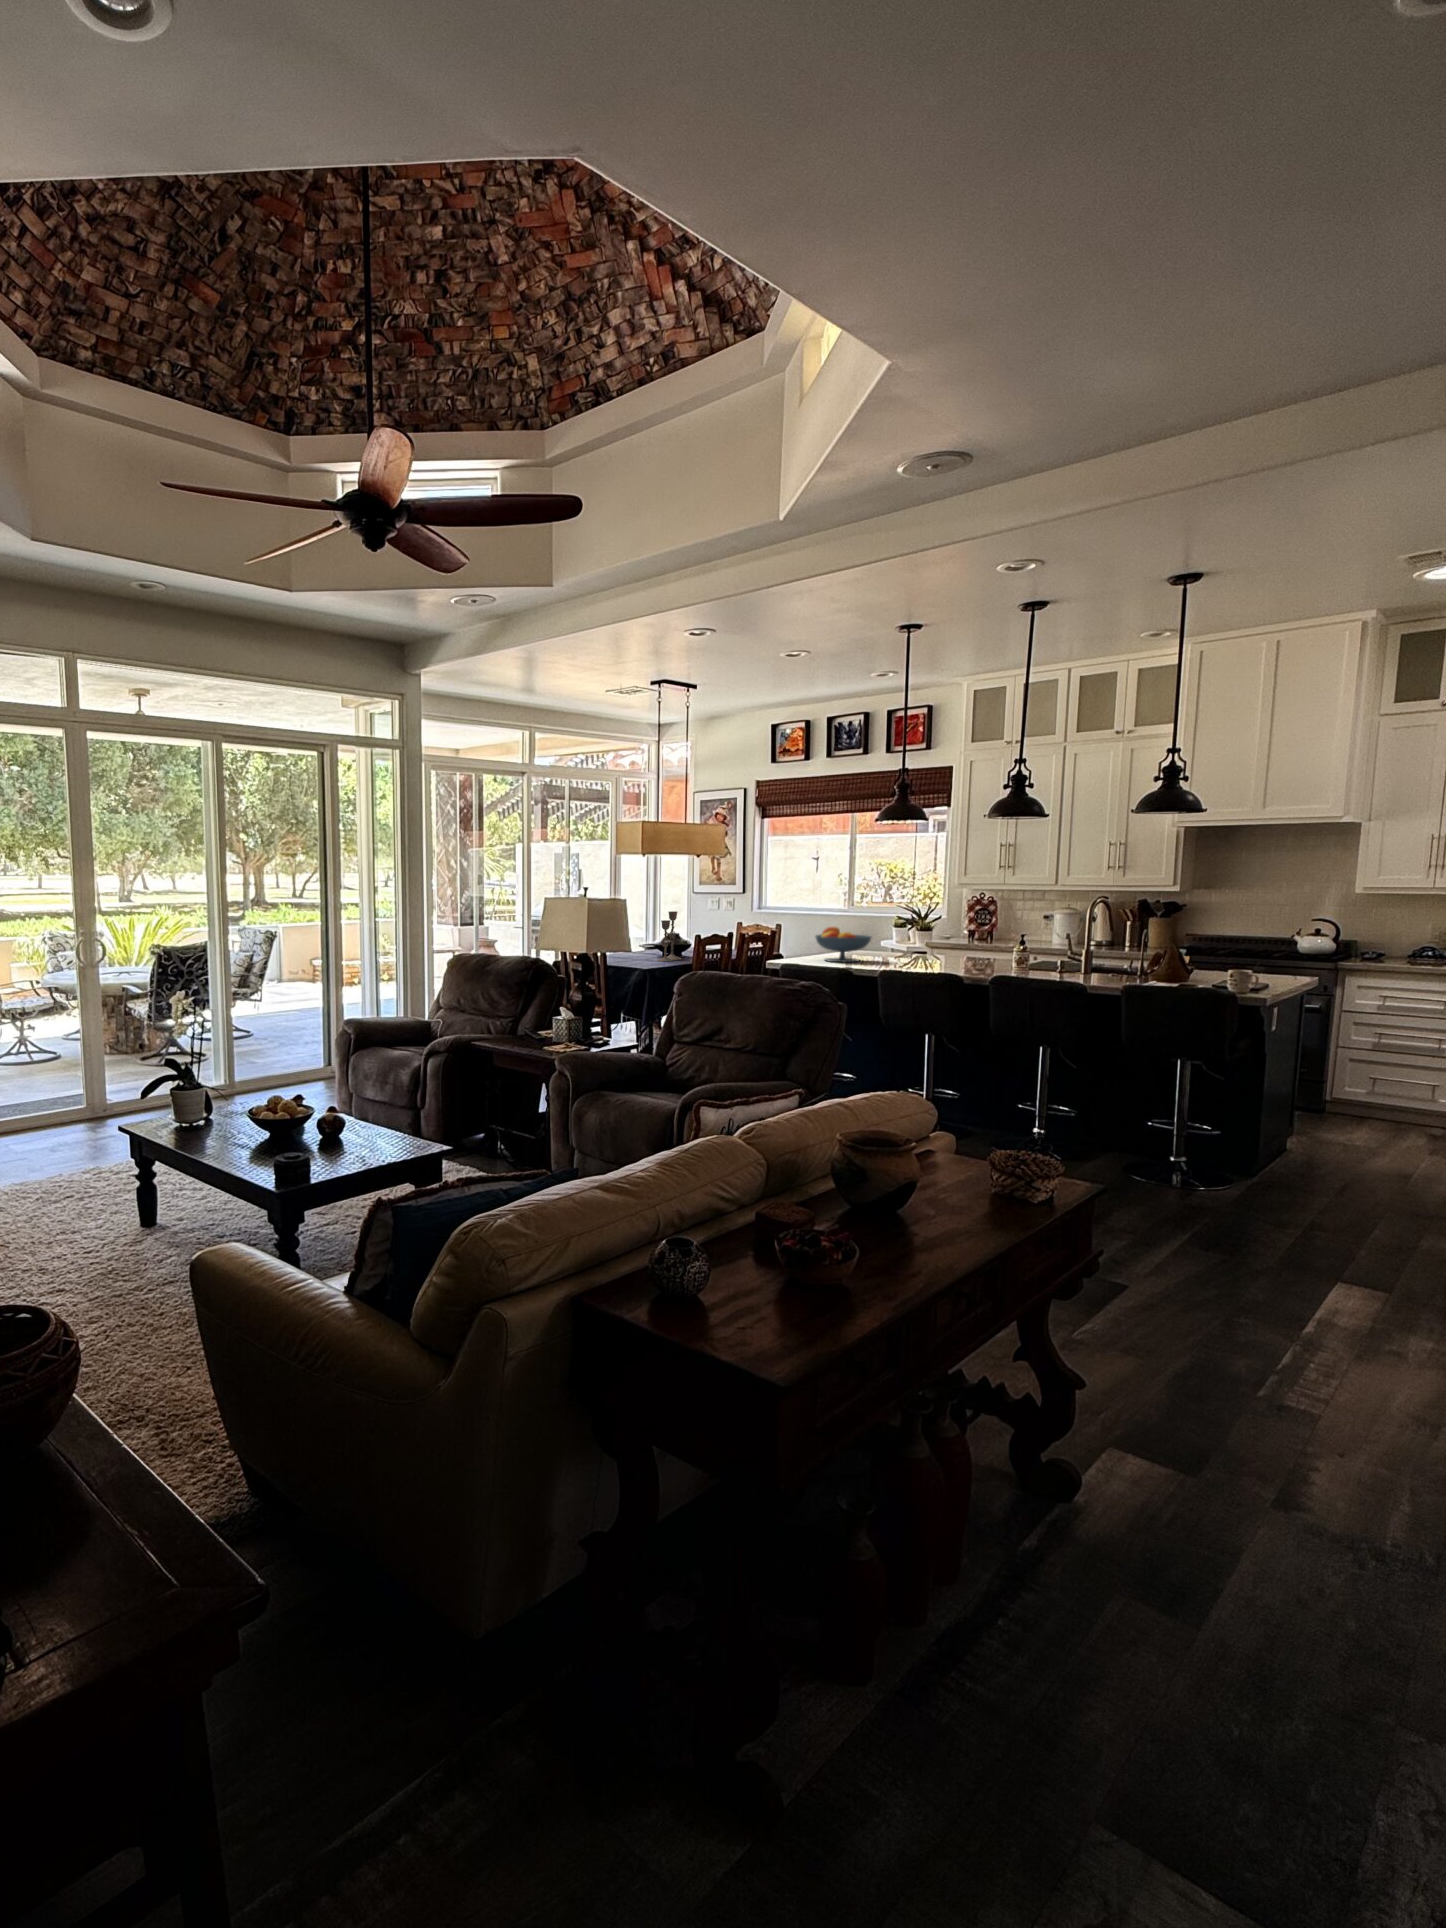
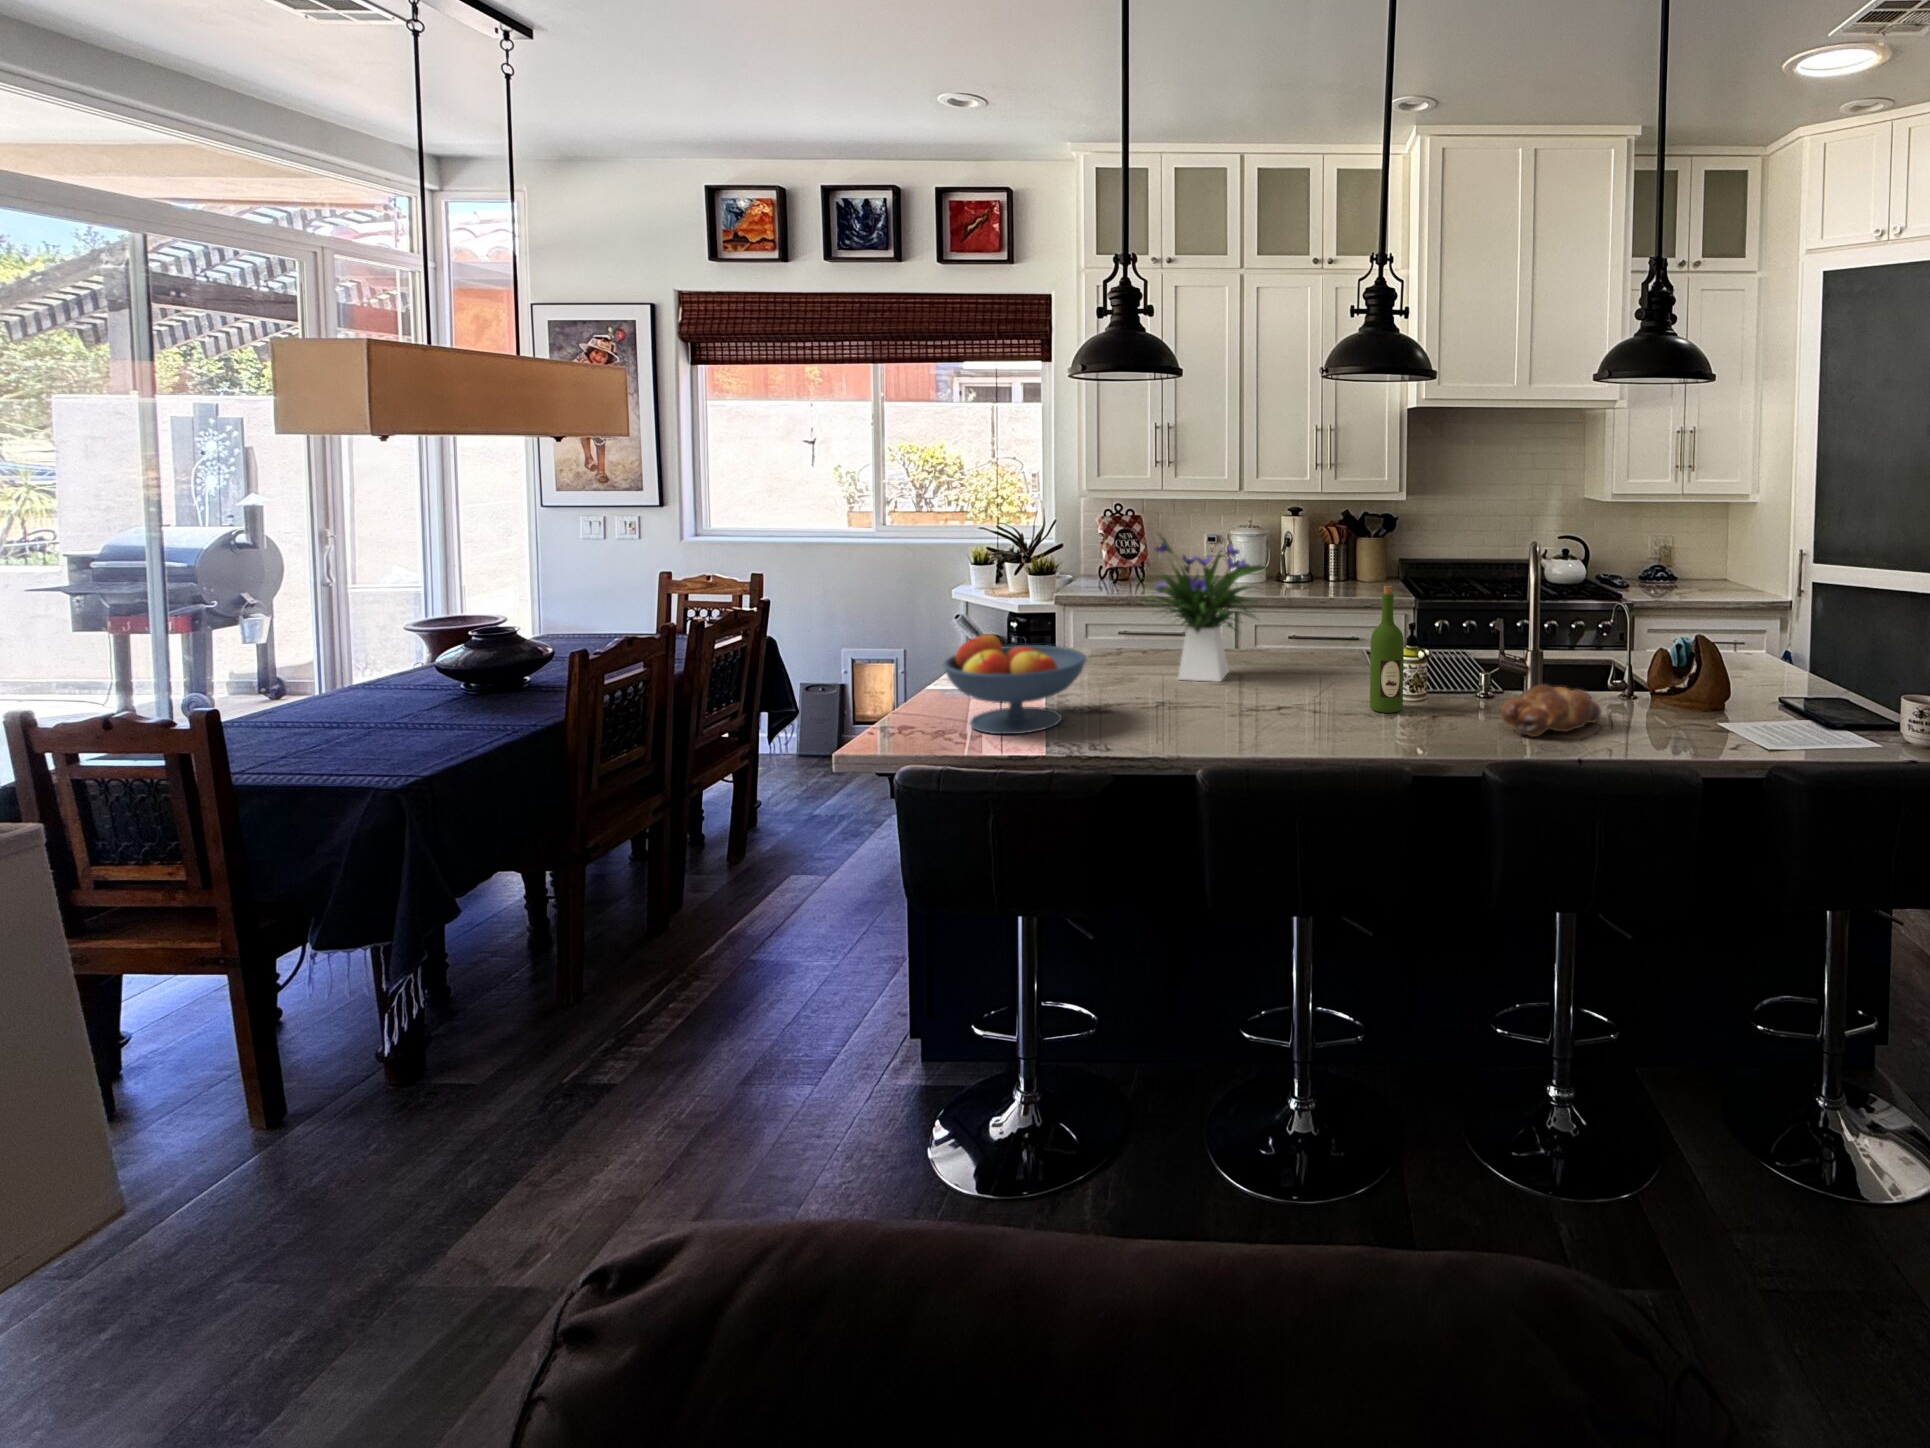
flower arrangement: none [908,892,980,961] -> present [1137,536,1268,682]
candlestick: present [658,911,681,961] -> none [439,584,521,728]
wine bottle: none [996,913,1014,970] -> present [1370,586,1404,713]
bread loaf: none [1039,957,1098,976] -> present [1500,684,1601,737]

